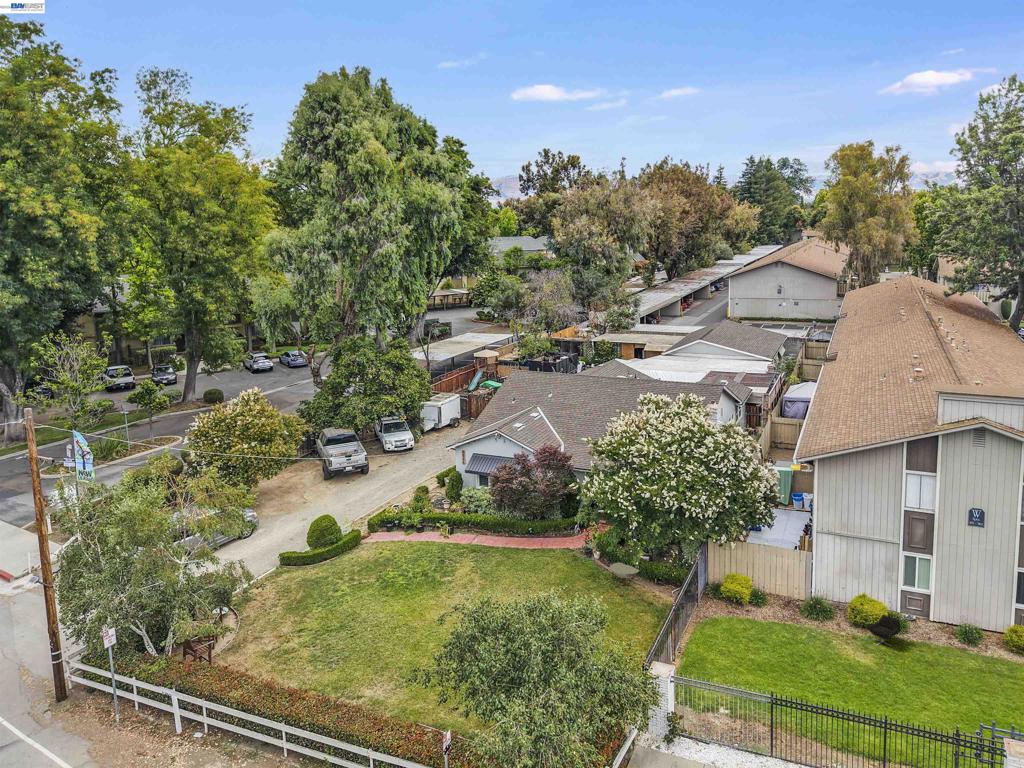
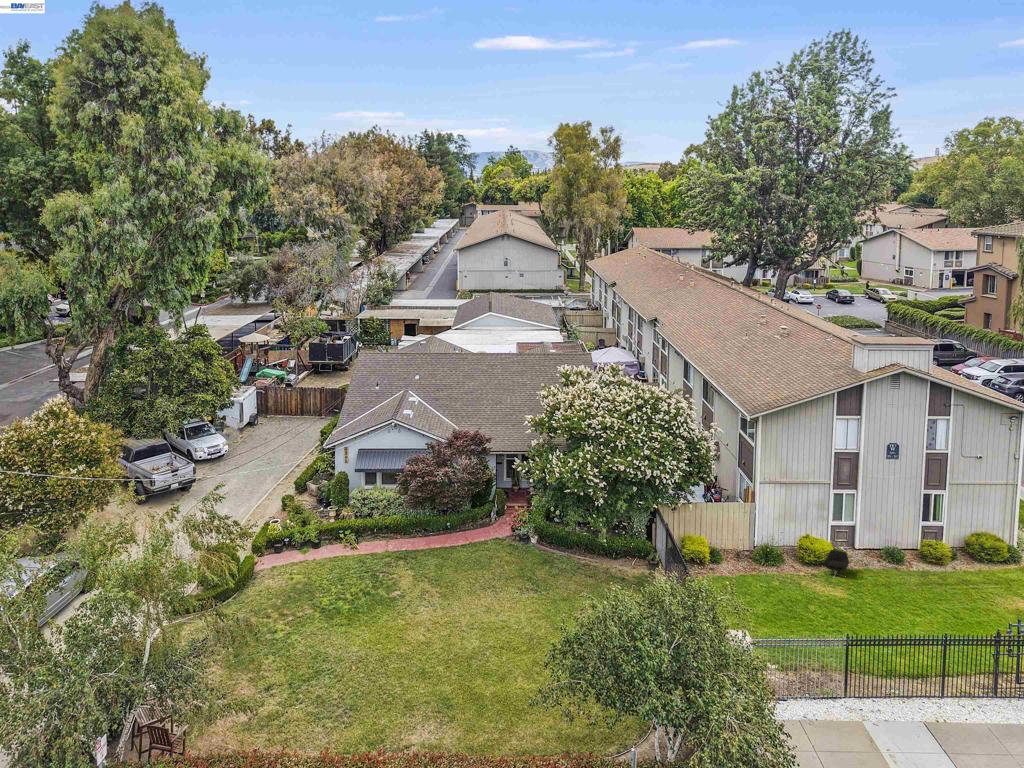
round table: present [610,562,639,585] -> none [564,542,596,564]

